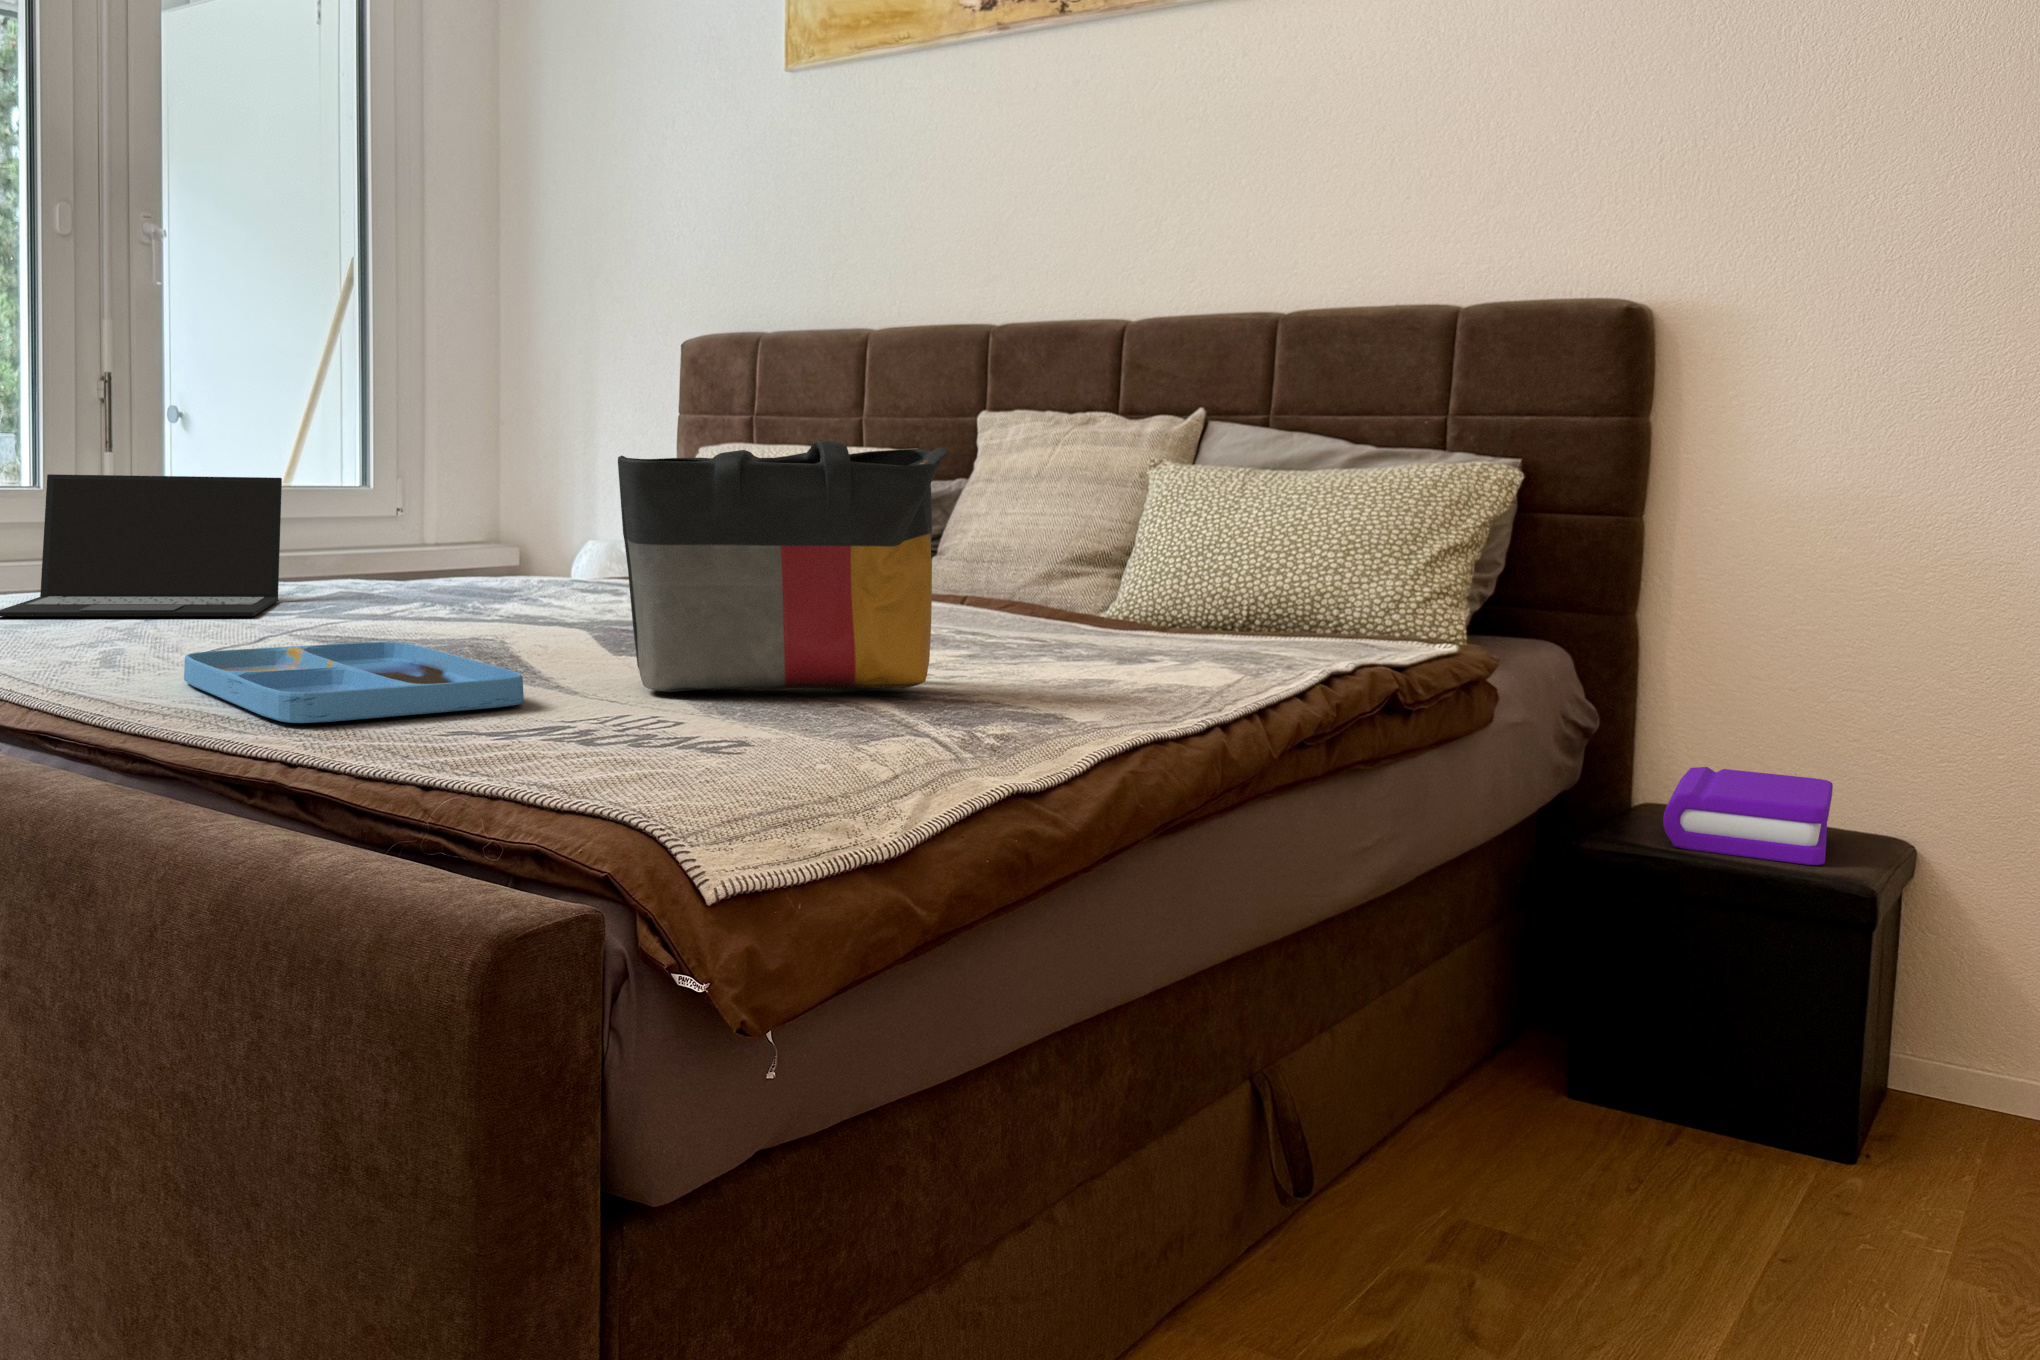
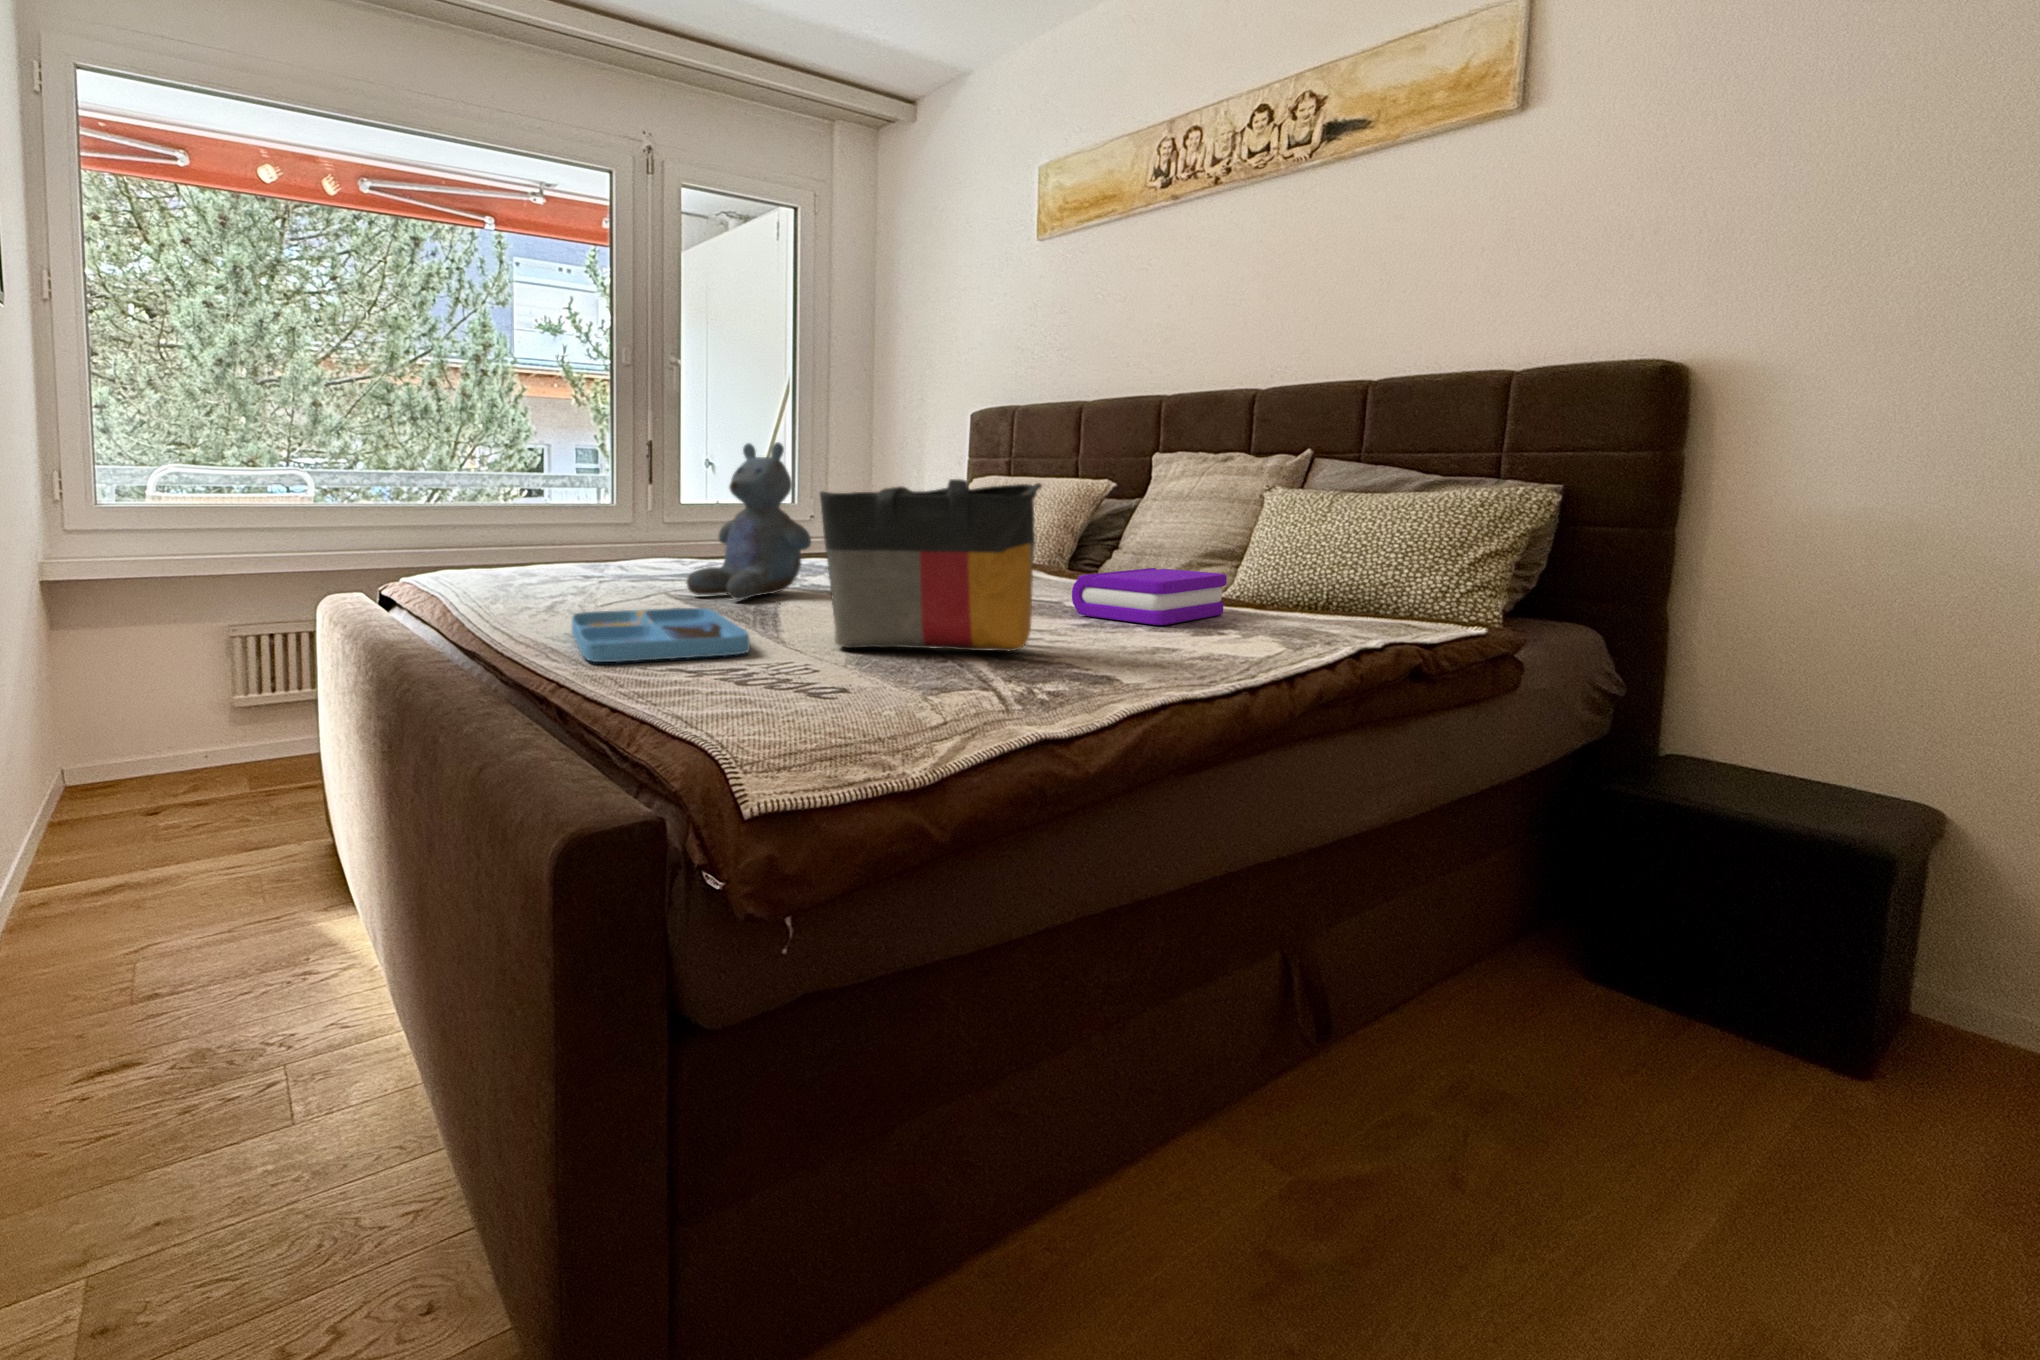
stuffed bear: none [307,377,519,632] -> present [687,442,811,600]
laptop: present [0,474,282,616] -> none [529,504,698,587]
book: present [1663,767,1833,865] -> present [1072,568,1227,625]

